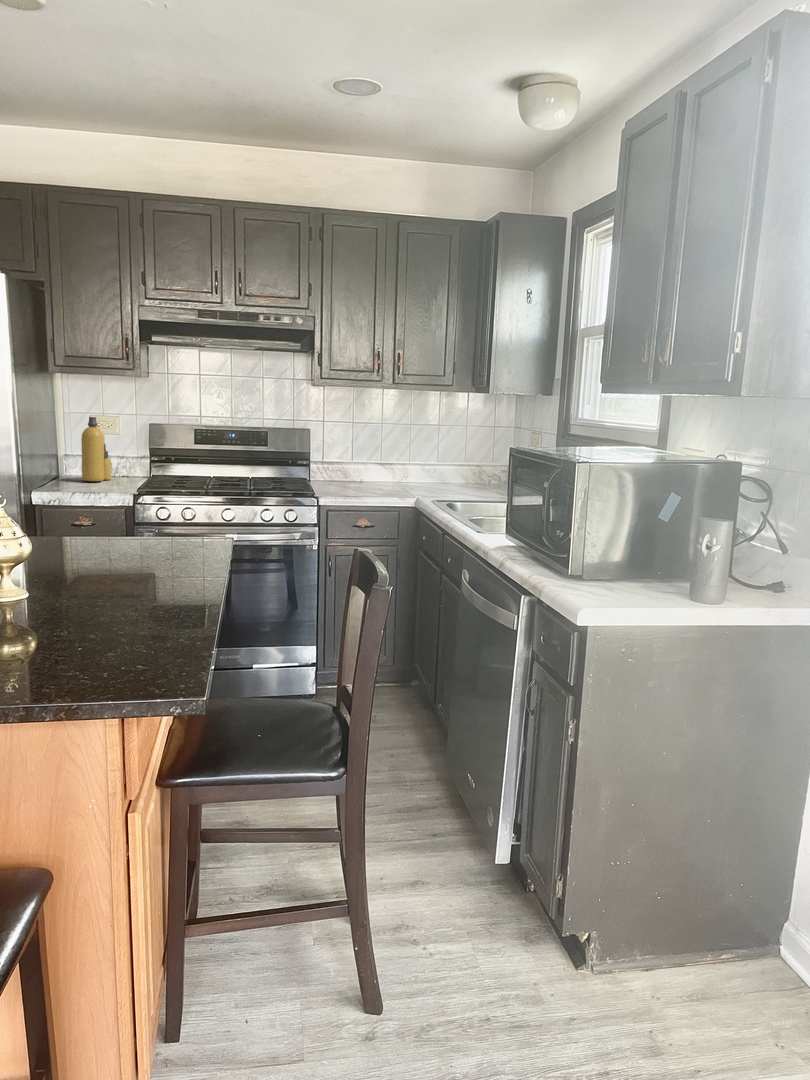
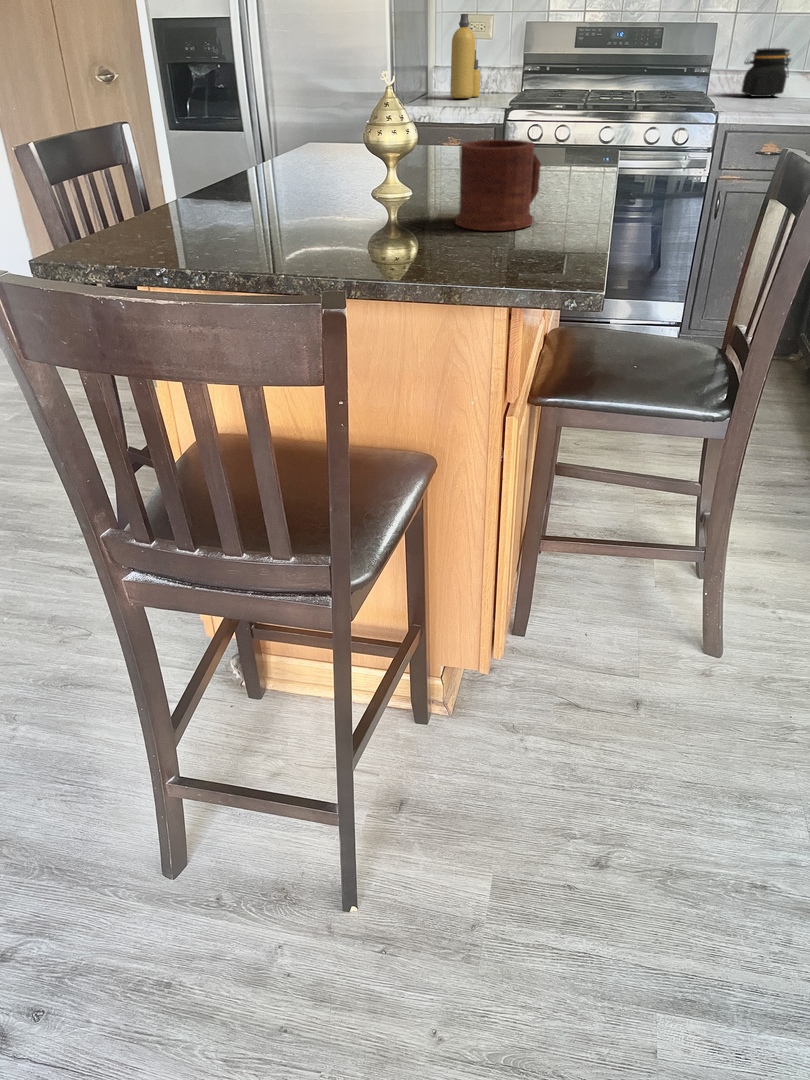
jar: none [332,453,366,486] -> present [742,48,791,97]
mug: none [70,556,151,635] -> present [455,140,541,231]

